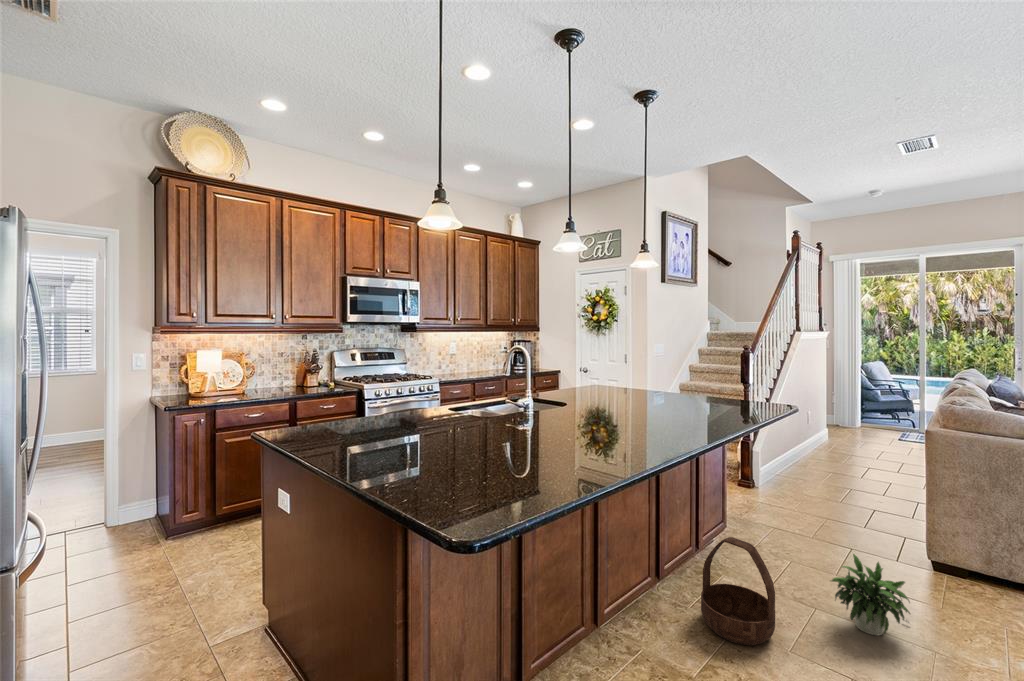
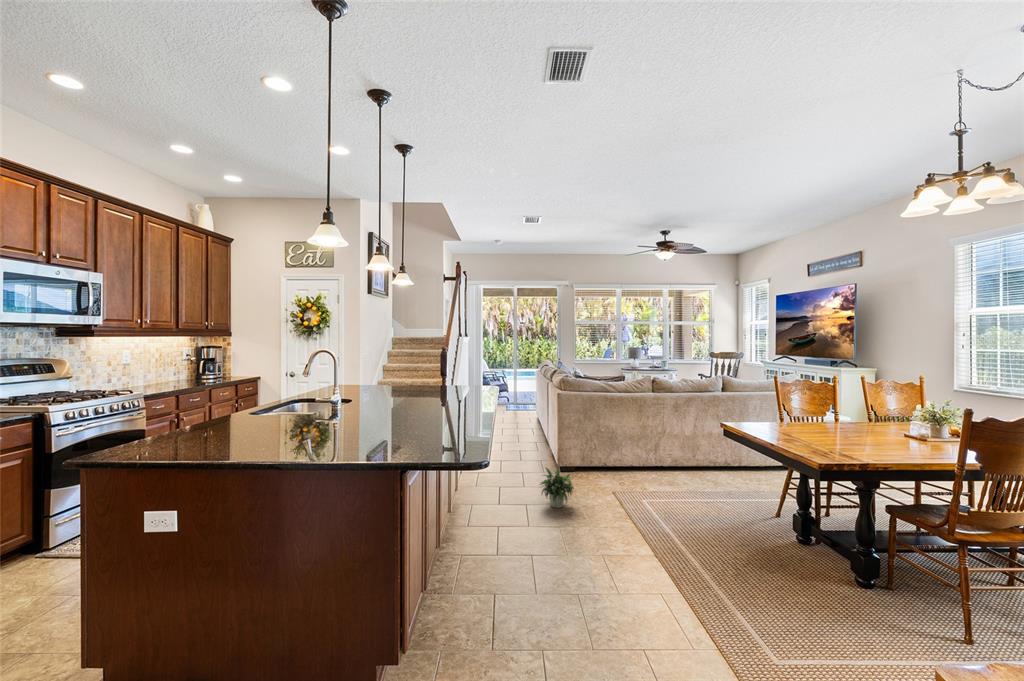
basket: present [701,537,775,645] -> none [482,470,525,534]

